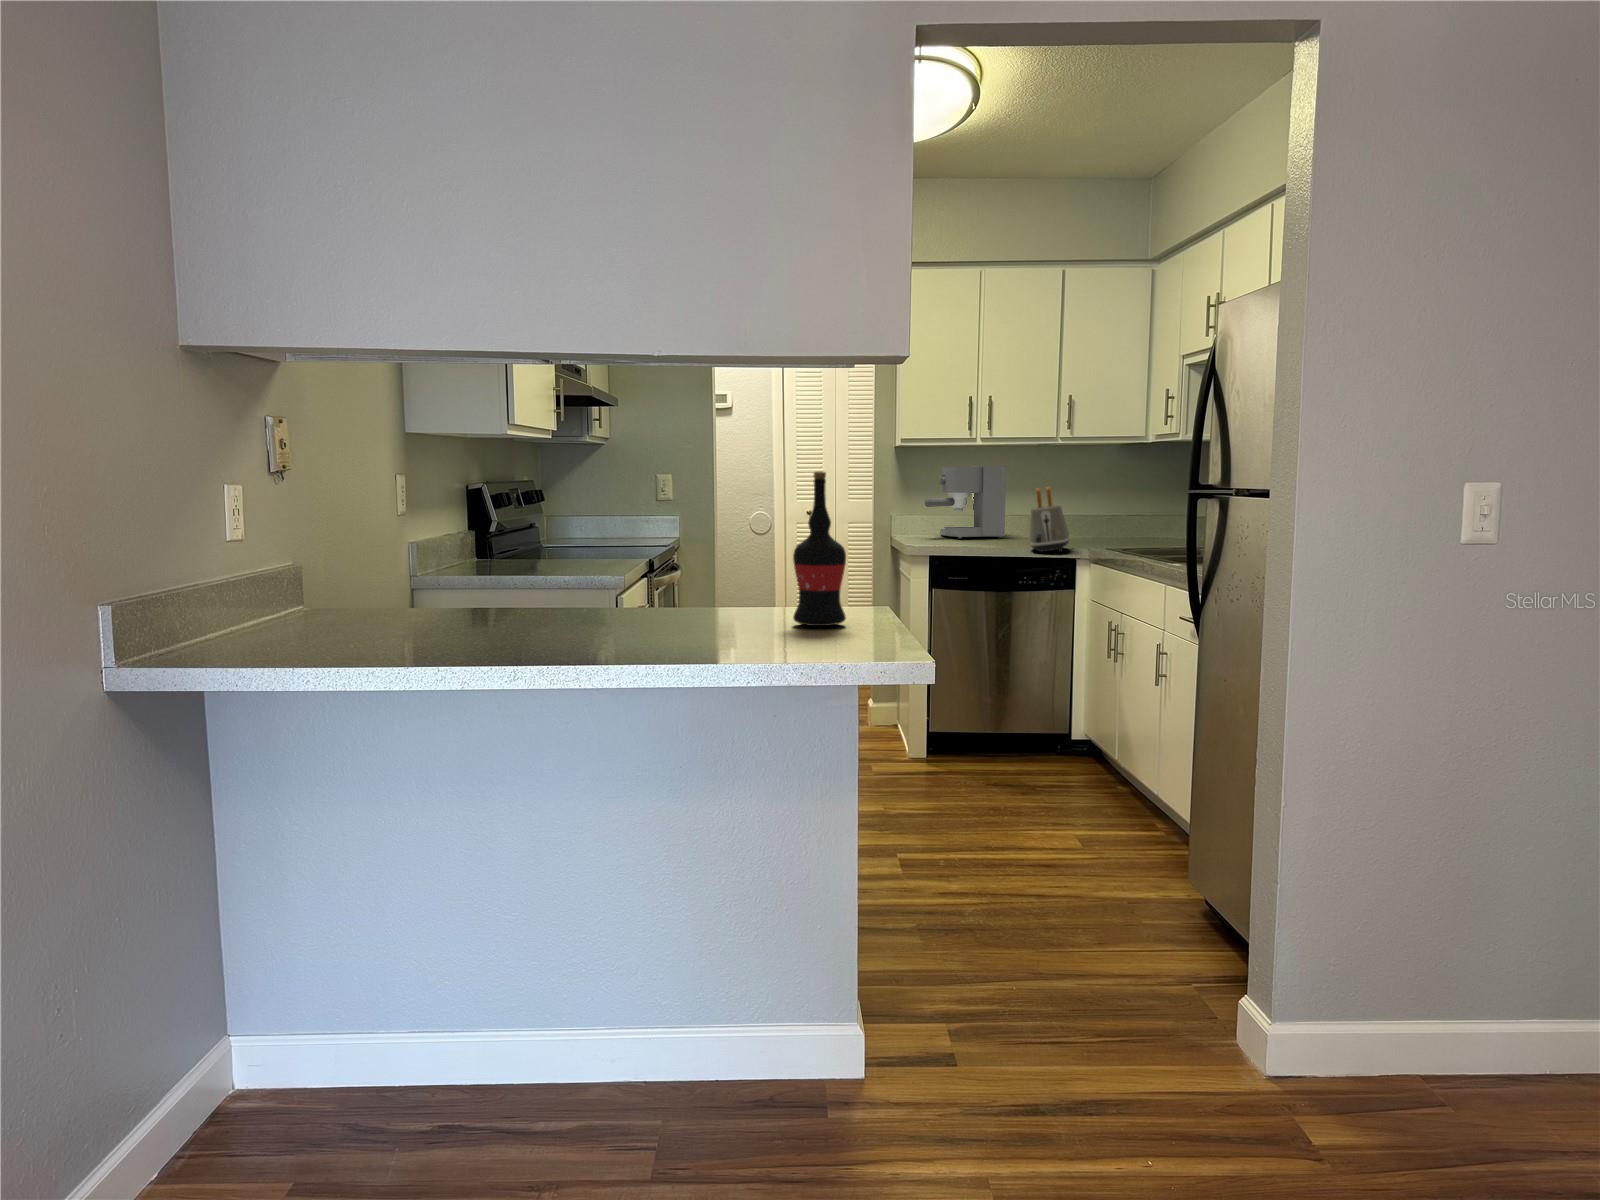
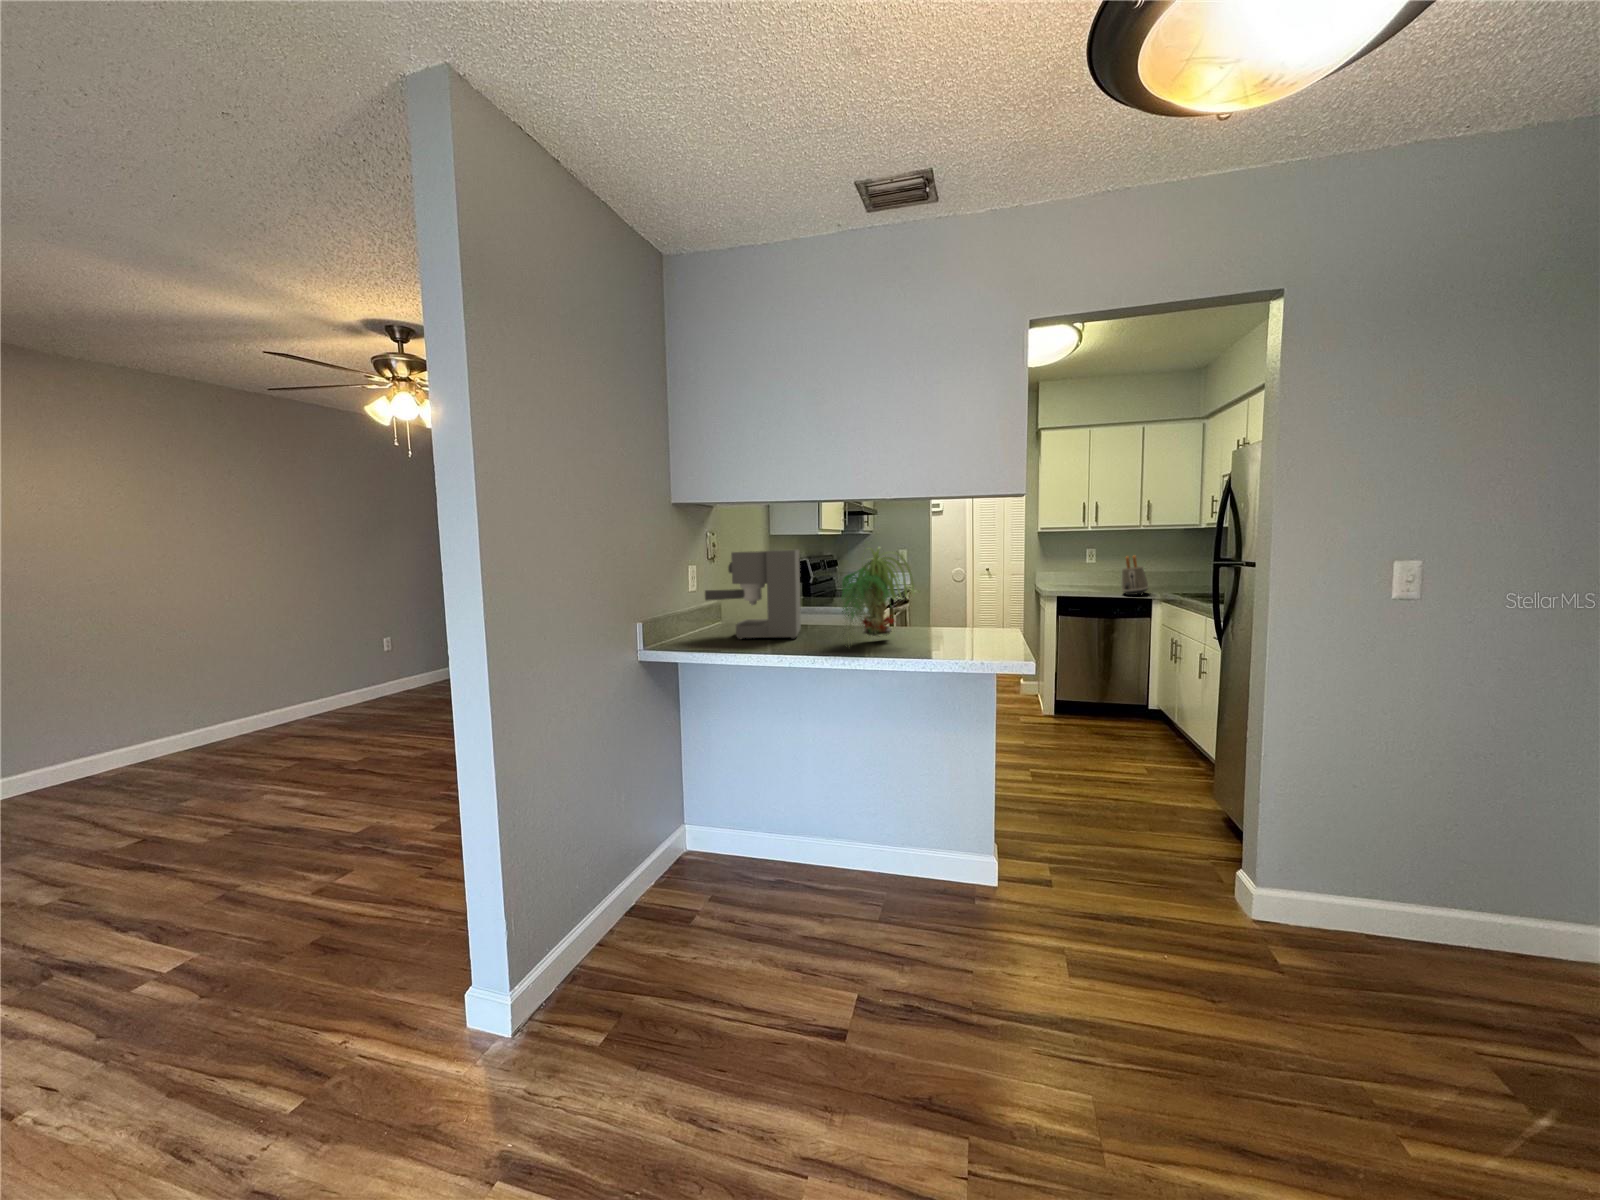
plant: none [561,445,726,650] -> present [842,547,919,642]
coffee maker: present [925,466,1006,538] -> present [705,550,801,639]
wine bottle: present [793,472,846,626] -> none [958,558,987,640]

